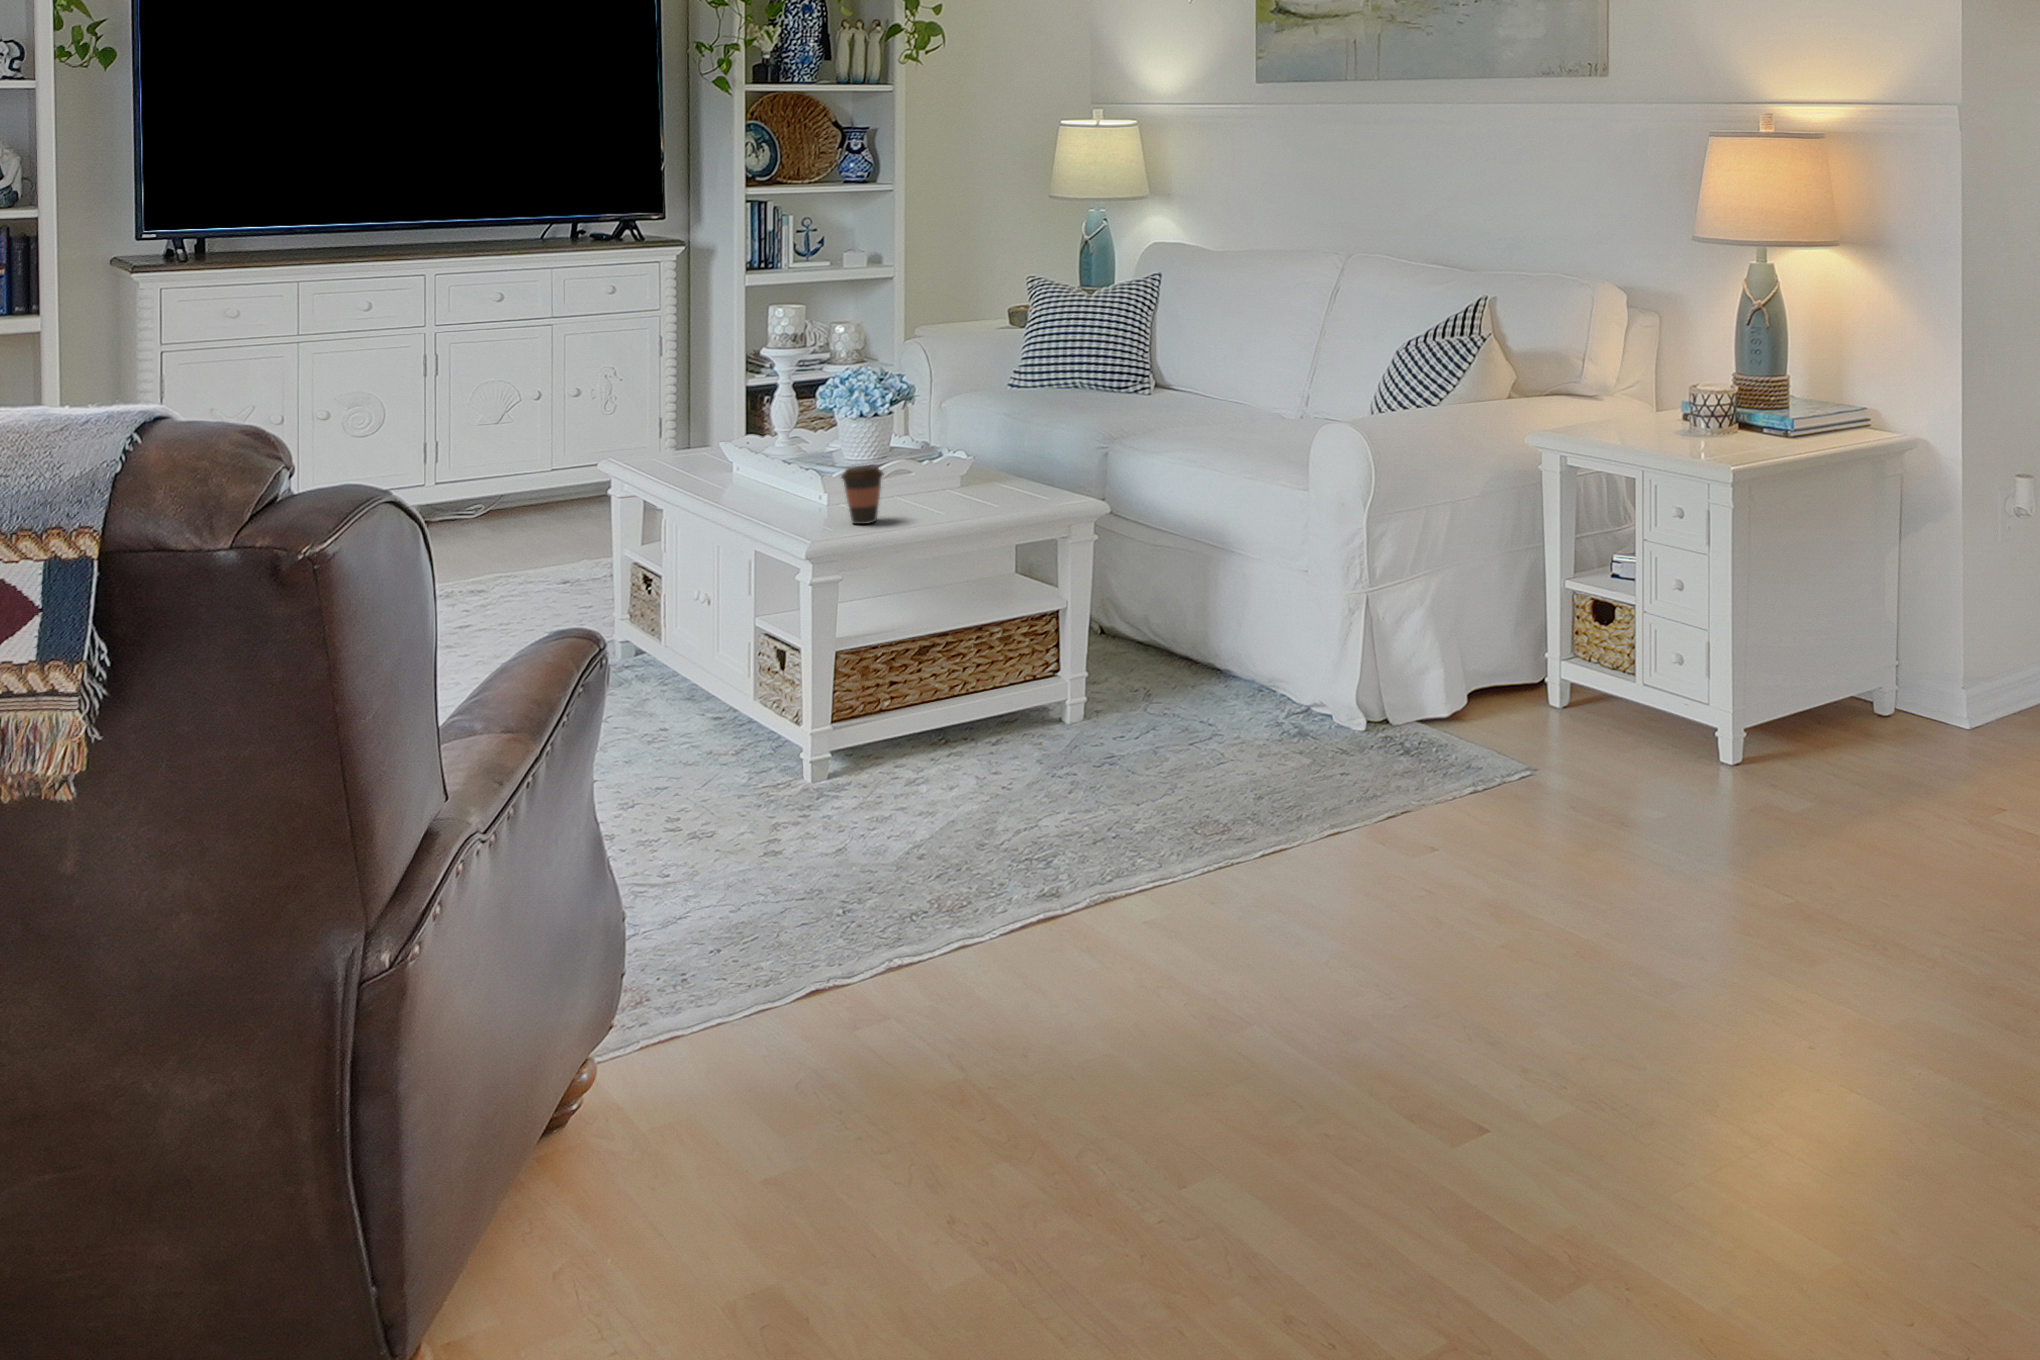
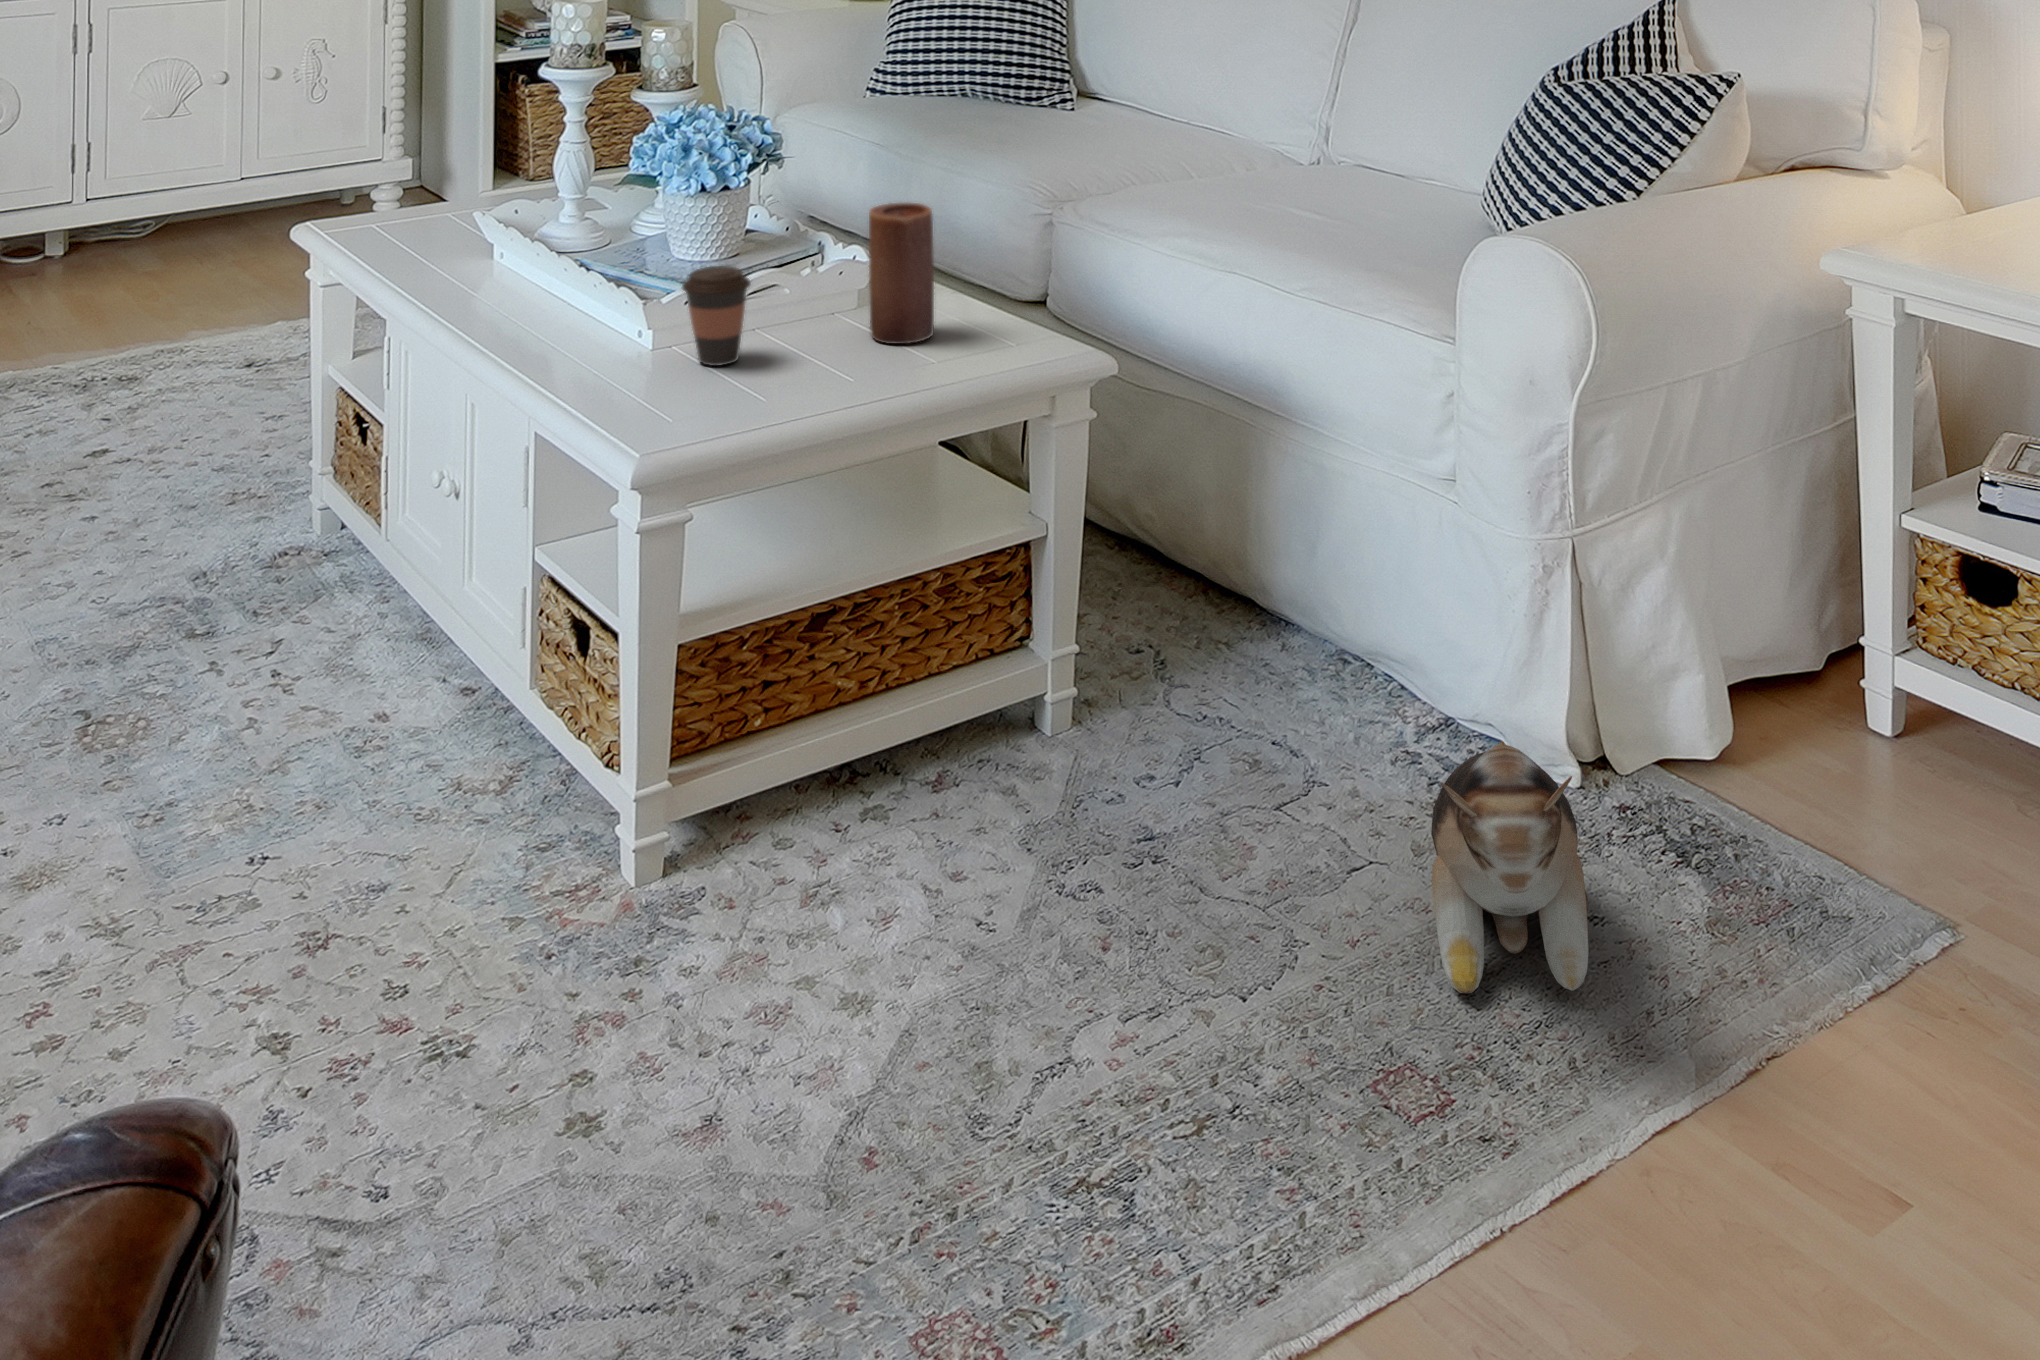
candle: none [961,428,1003,513] -> present [869,203,934,344]
plush toy: none [1248,695,1357,840] -> present [1431,741,1588,993]

